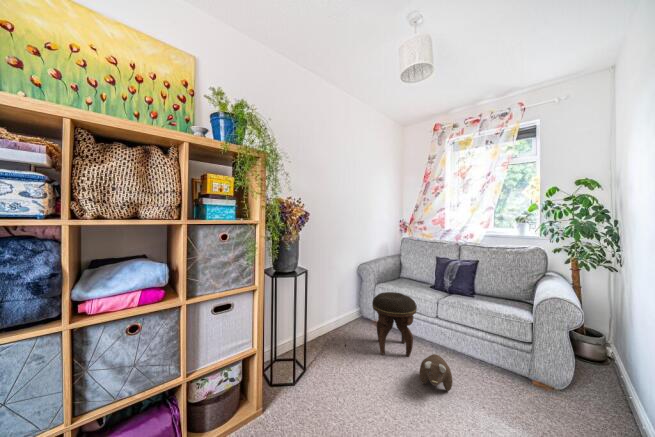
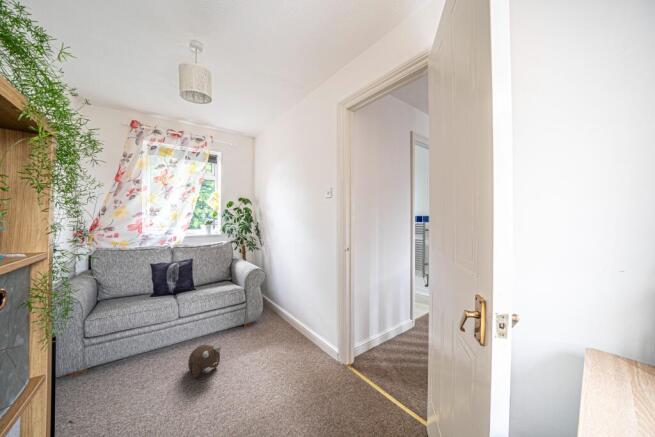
footstool: present [372,292,417,356] -> none [96,310,163,393]

